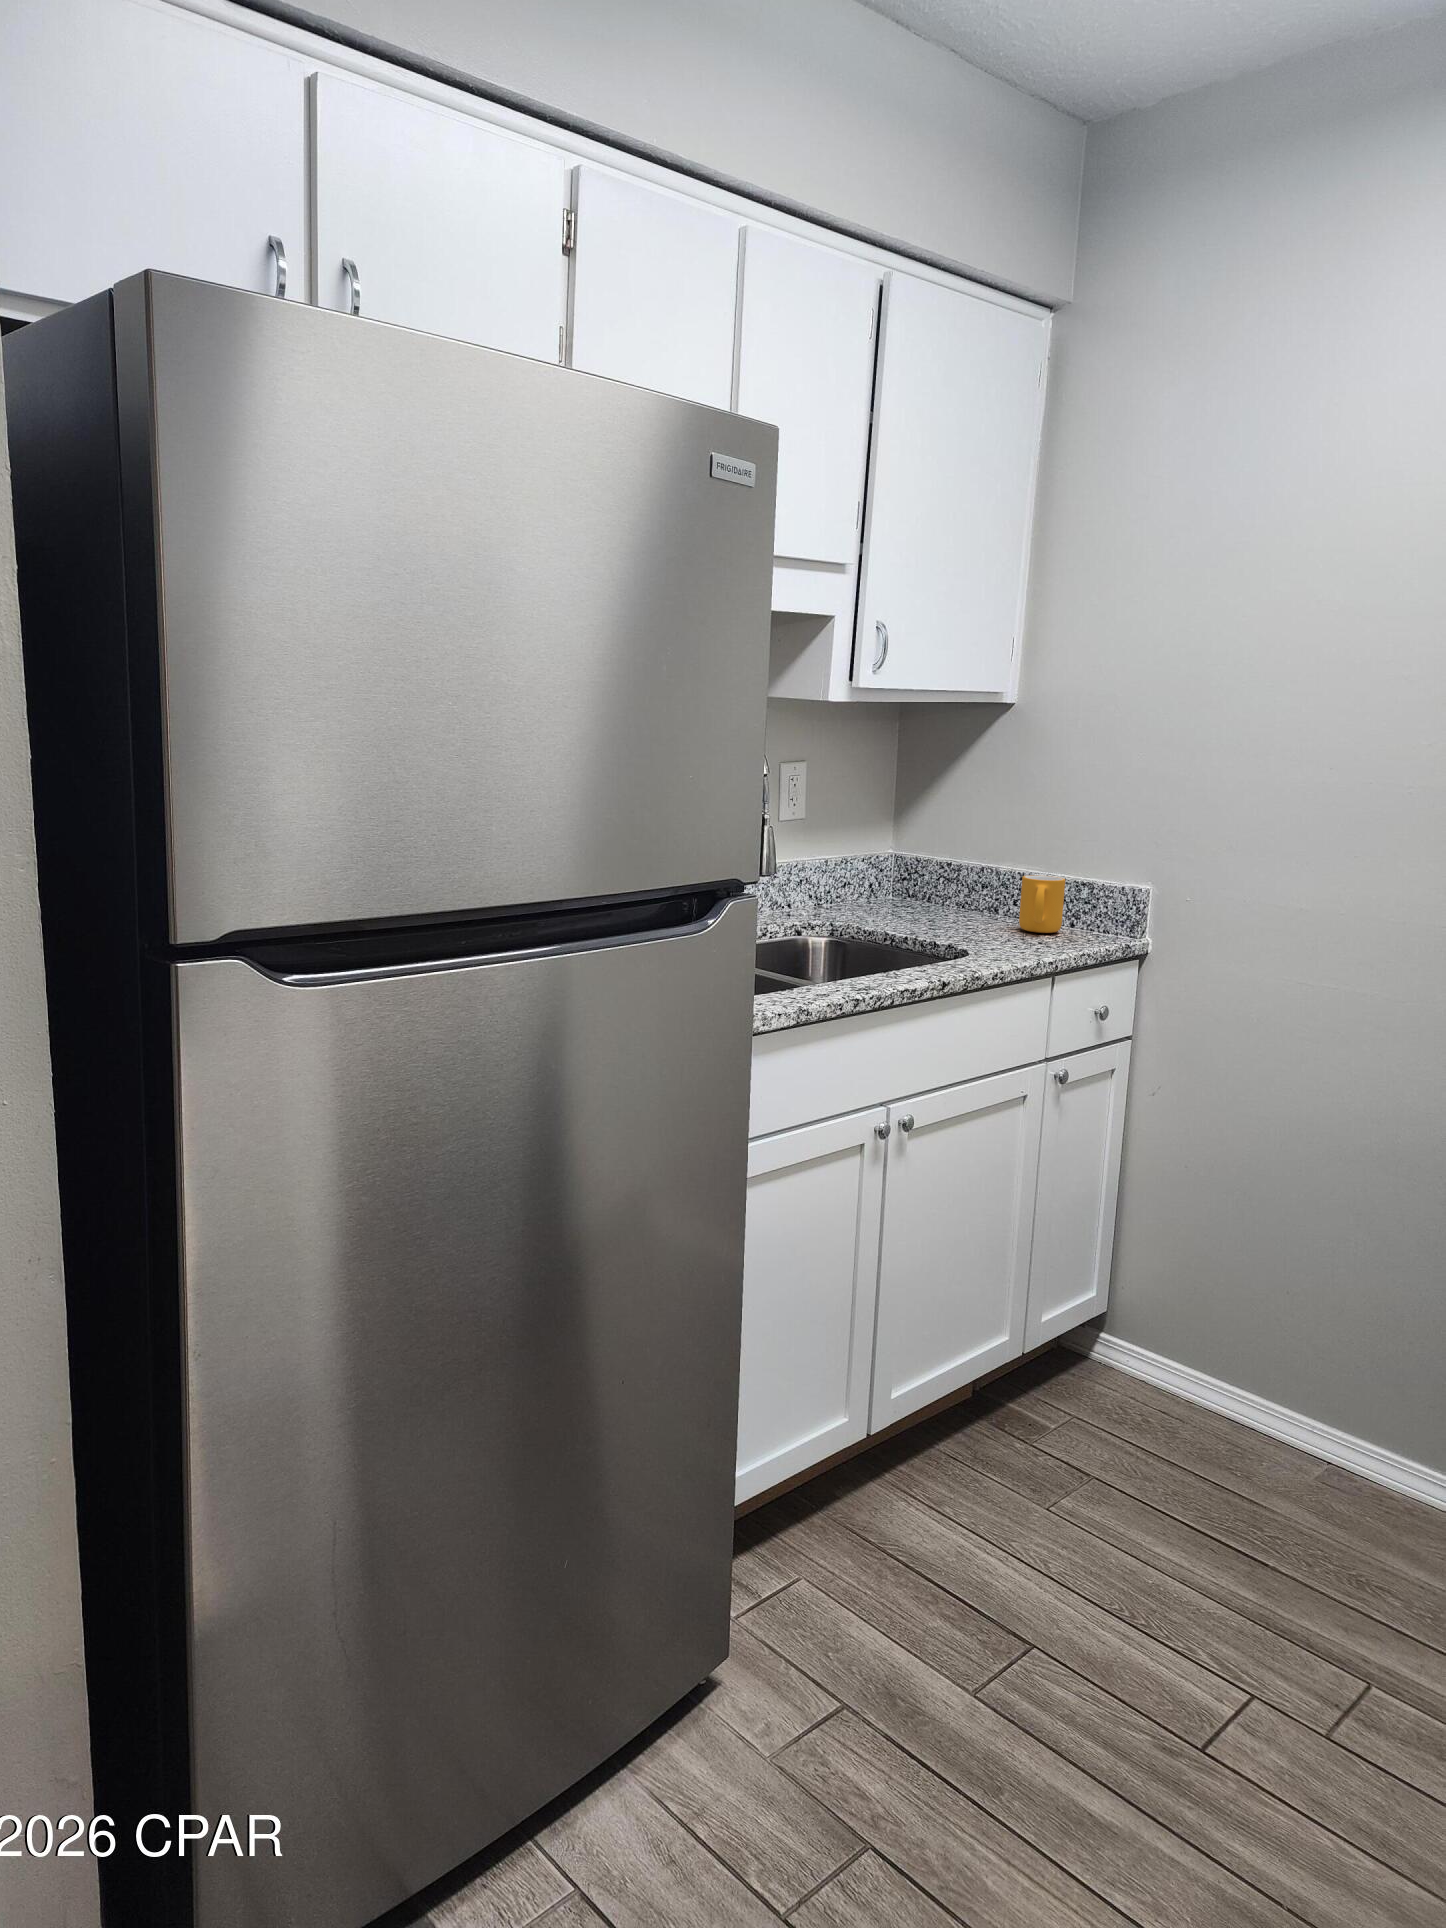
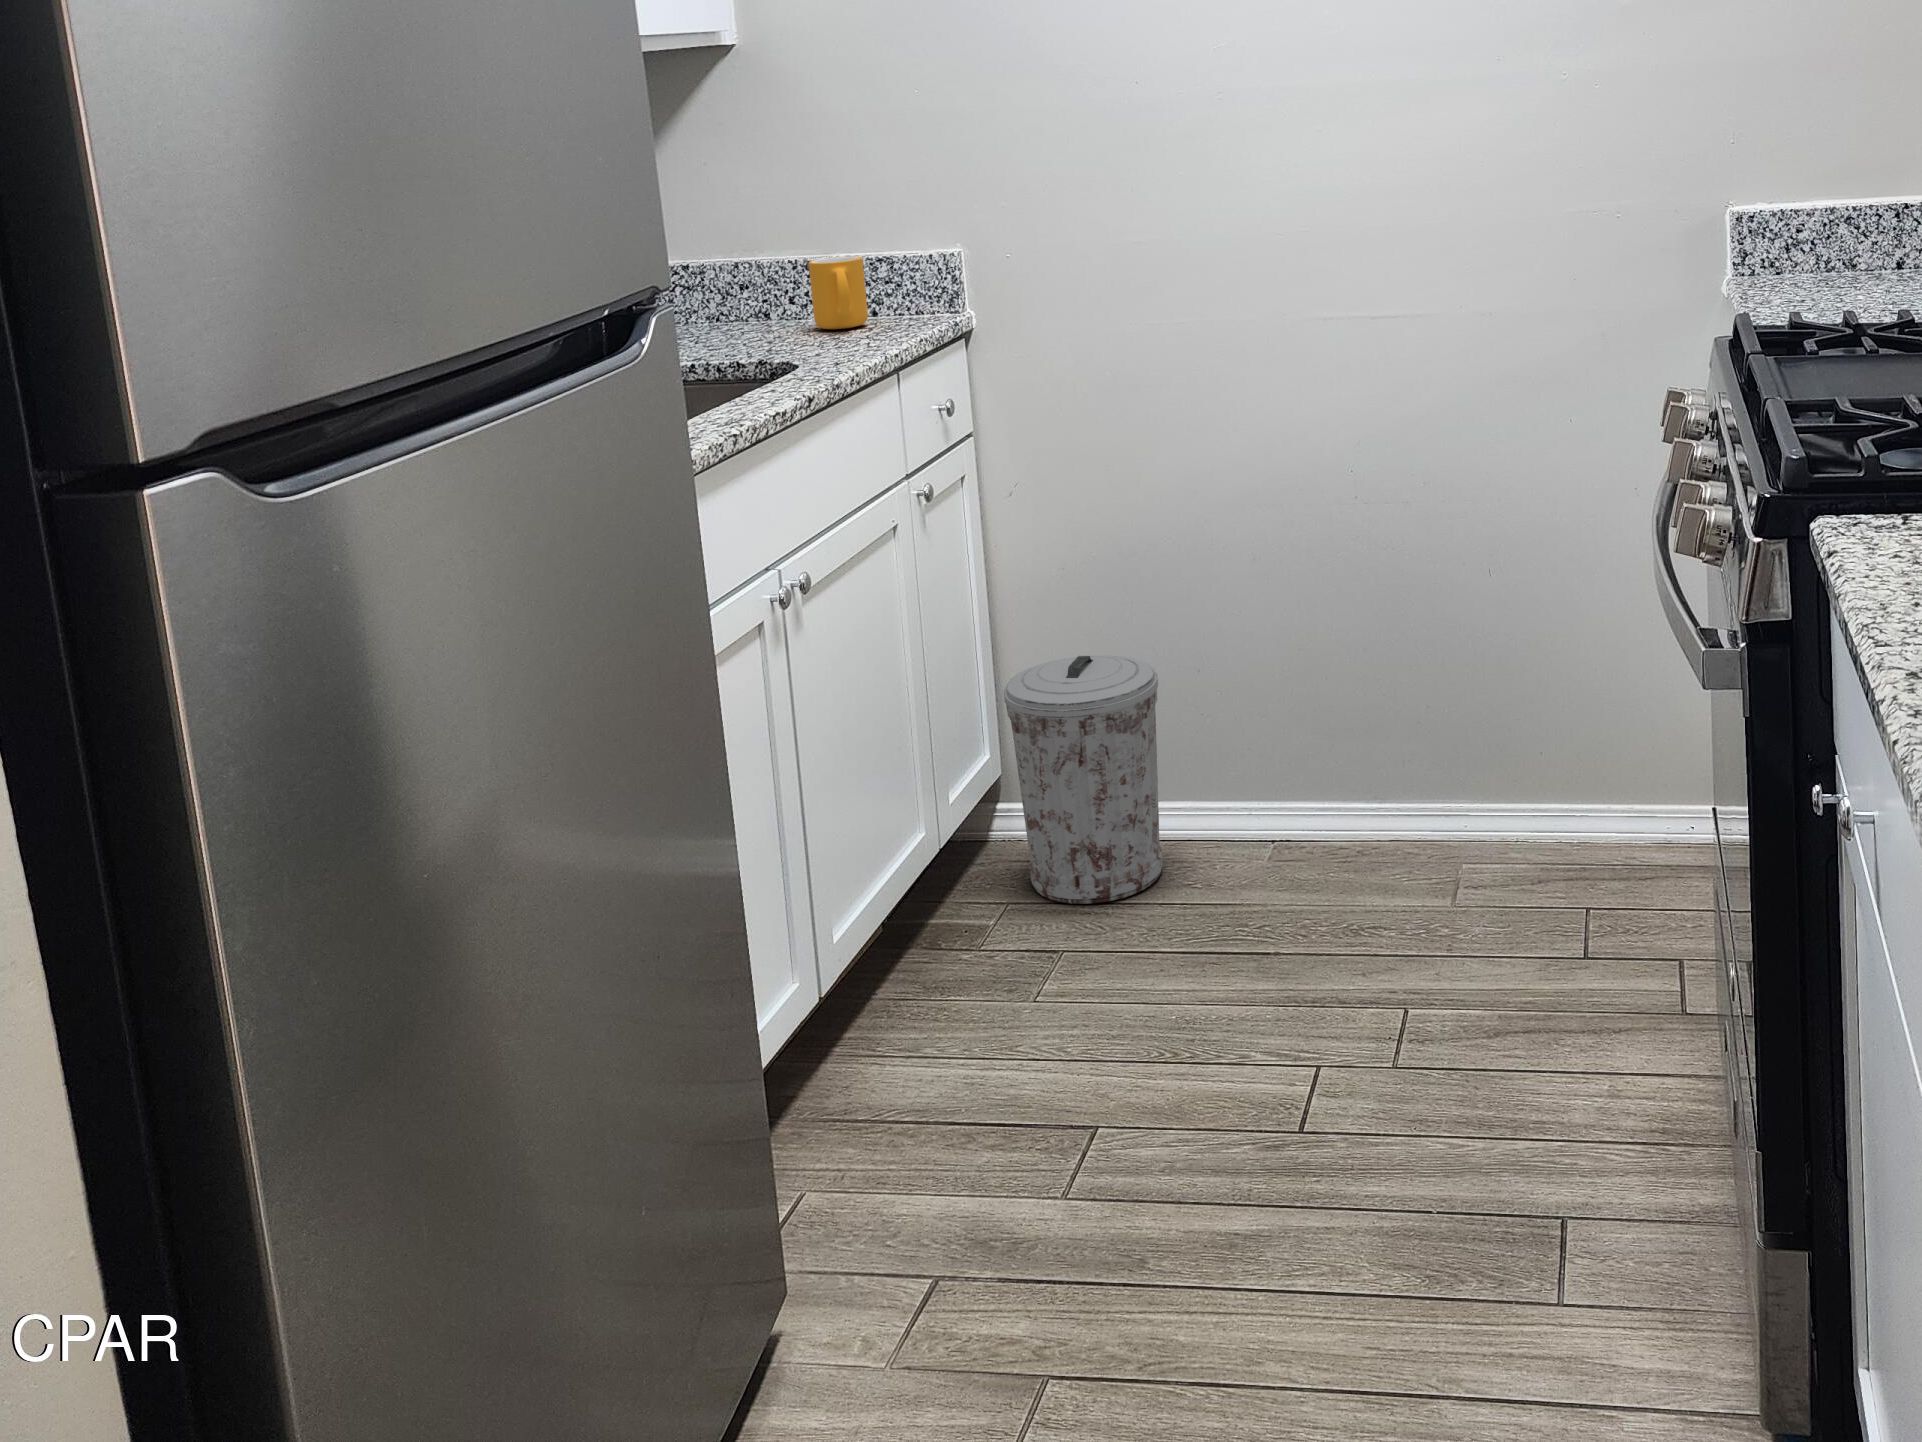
trash can: none [1095,1237,1237,1453] -> present [1004,656,1162,904]

